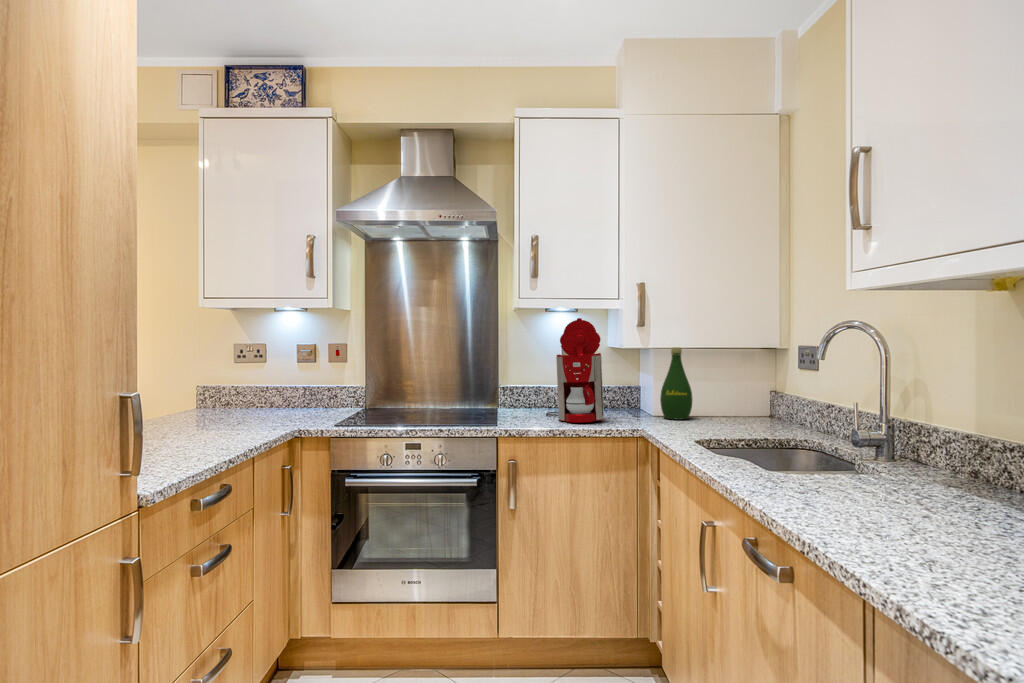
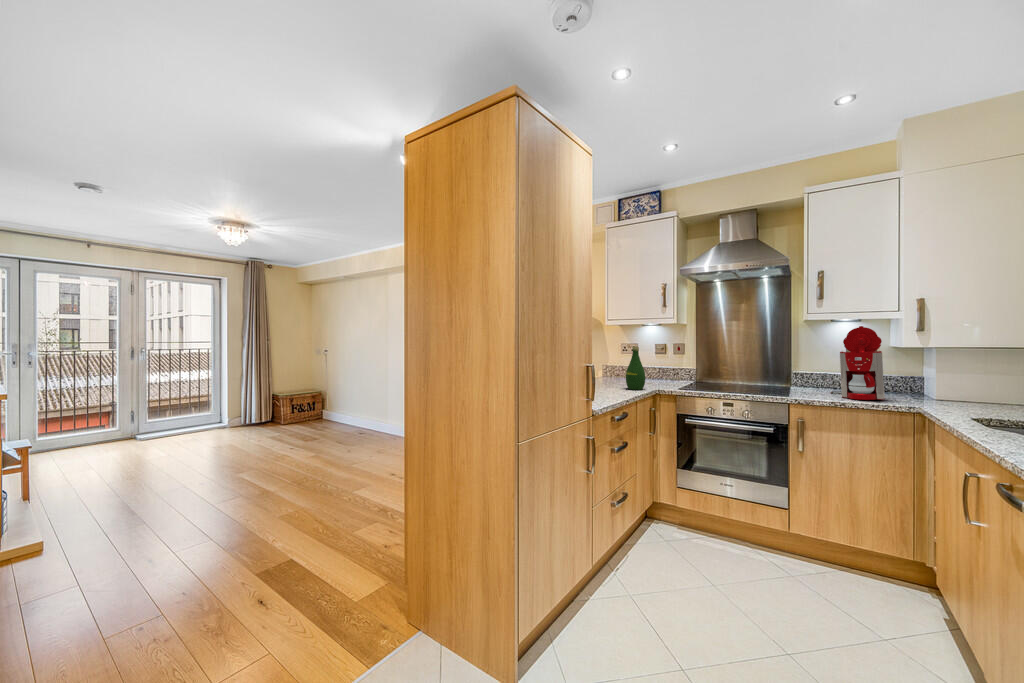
bottle: present [660,348,692,419] -> present [626,346,645,390]

